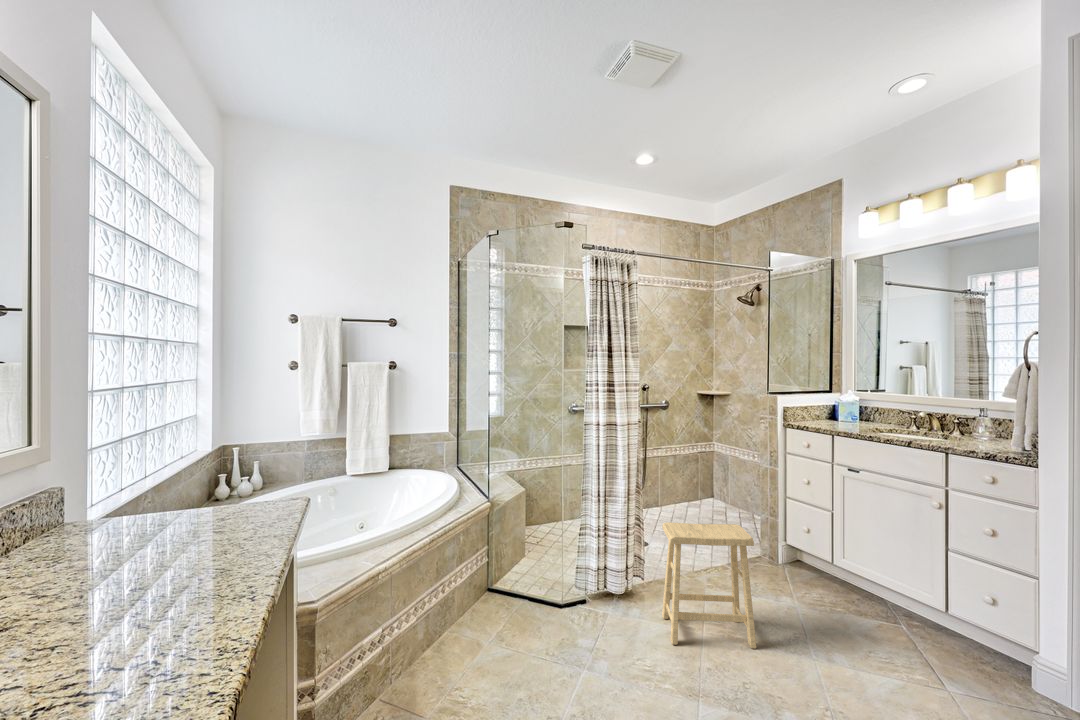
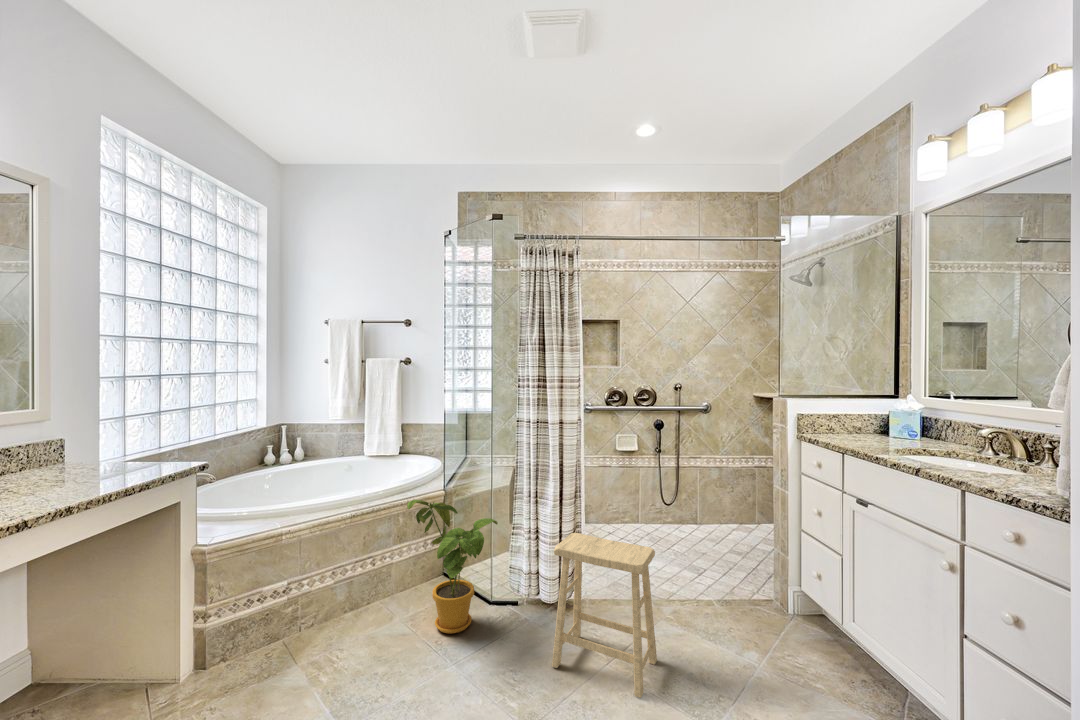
house plant: none [509,512,588,643] -> present [407,500,498,634]

